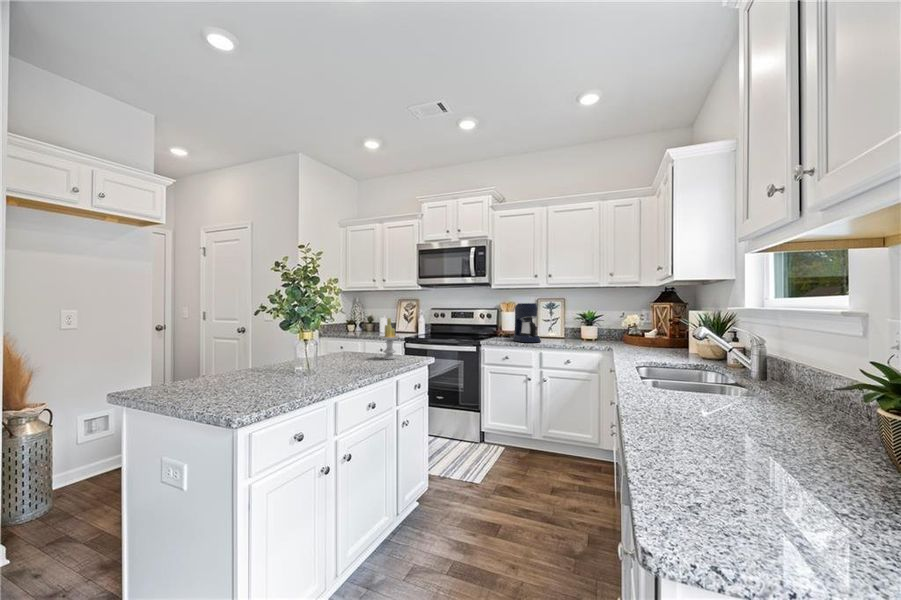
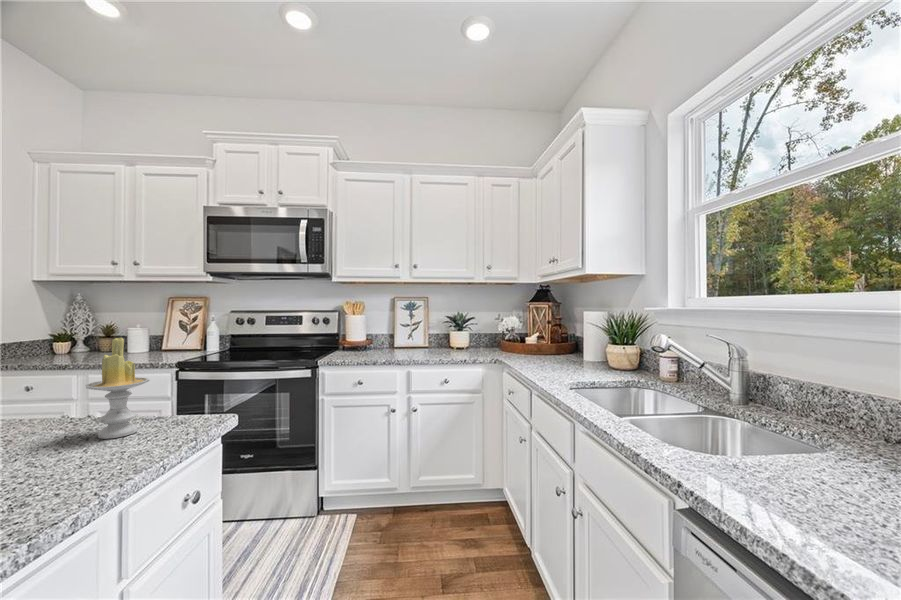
coffee maker: present [513,303,541,342] -> none [365,303,406,358]

